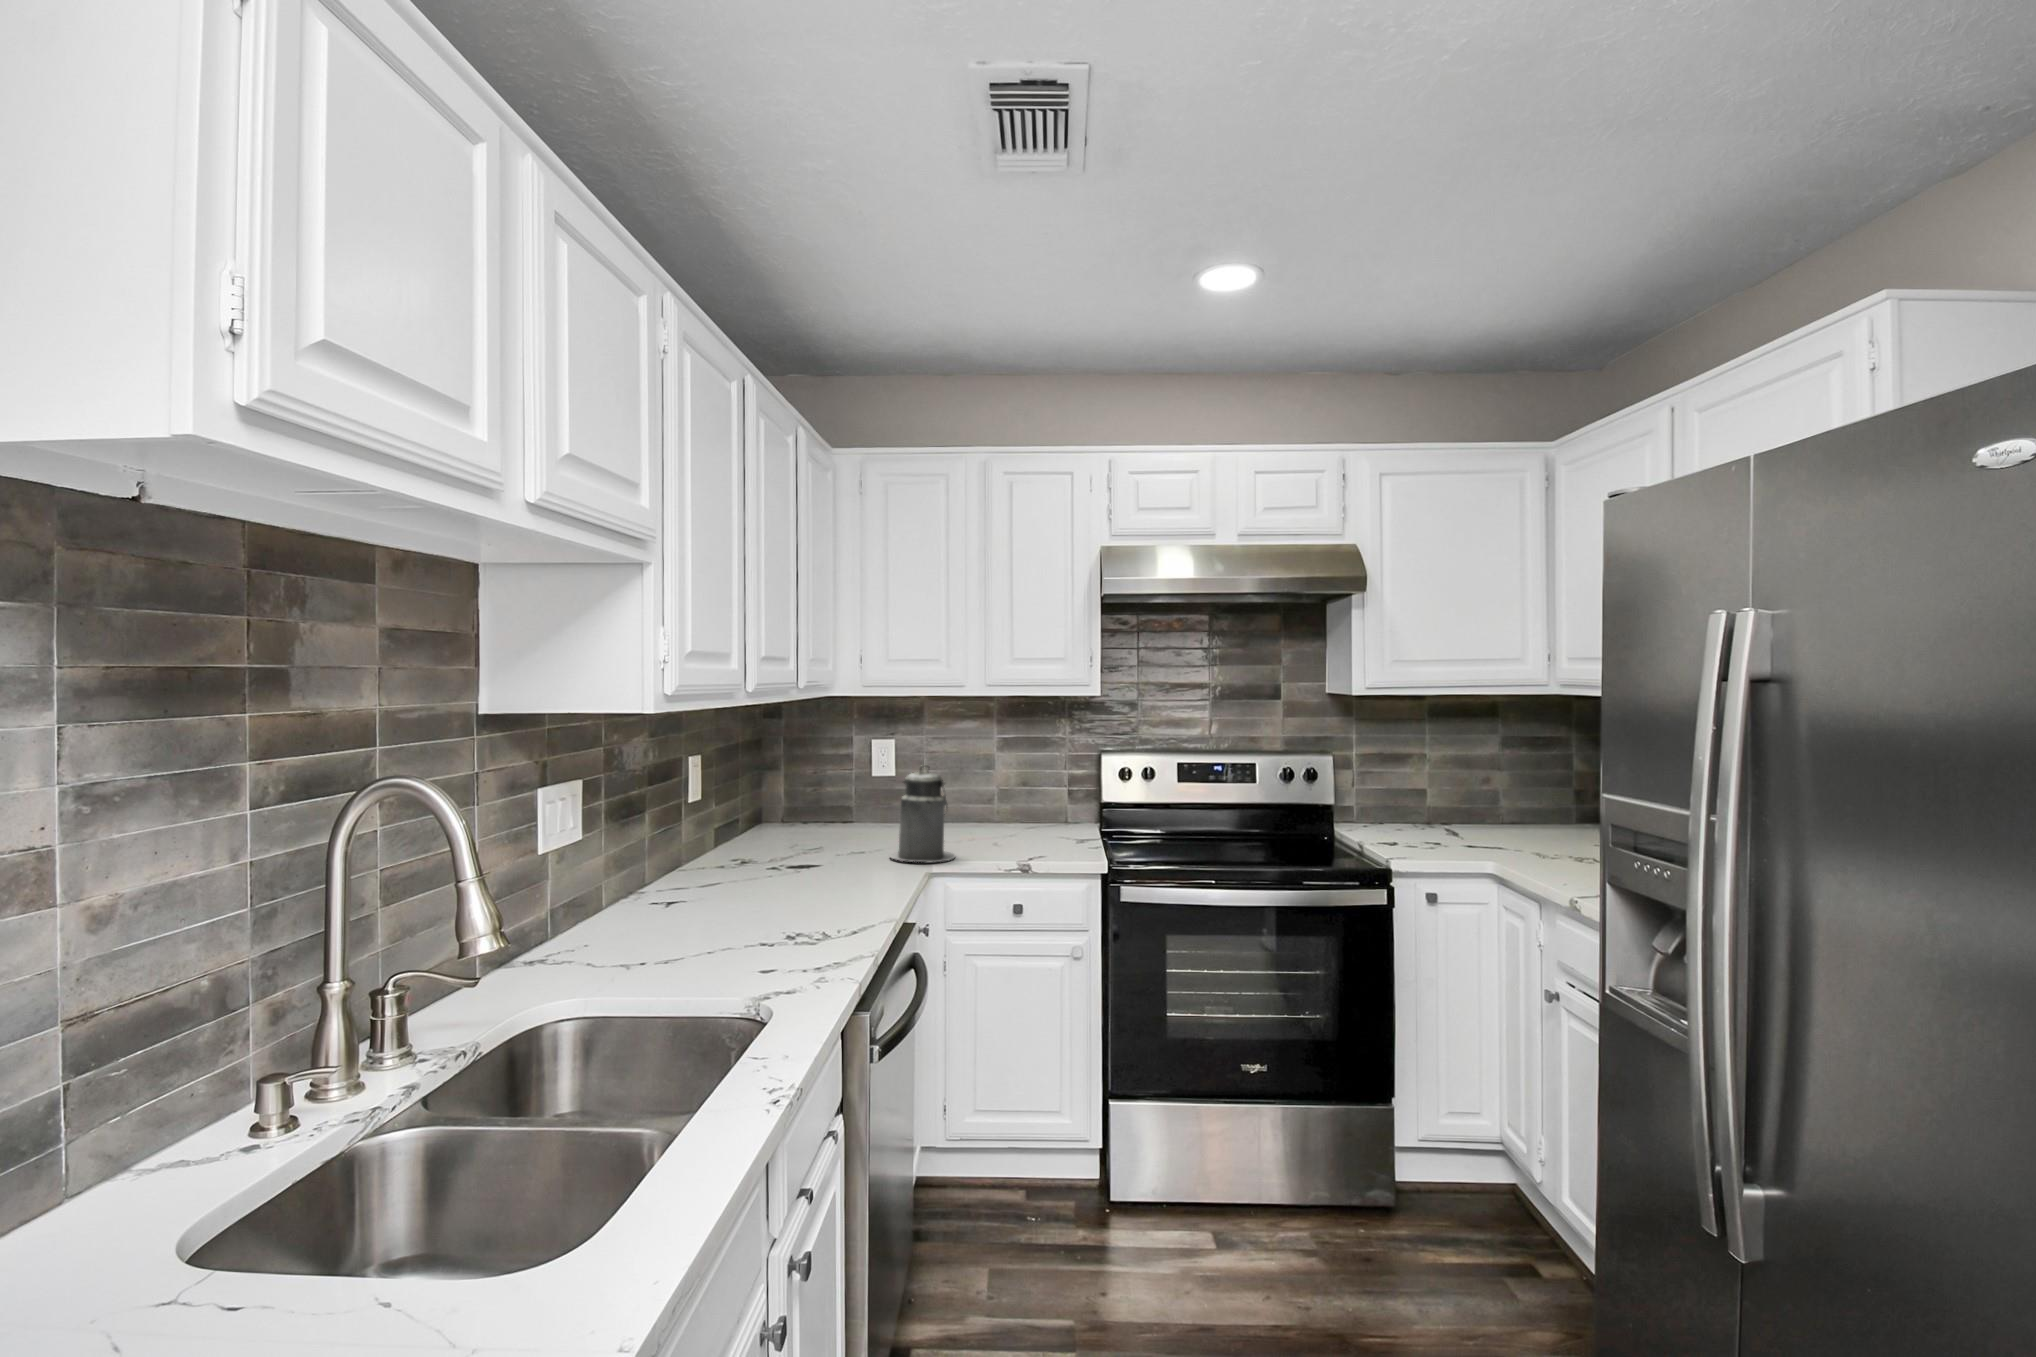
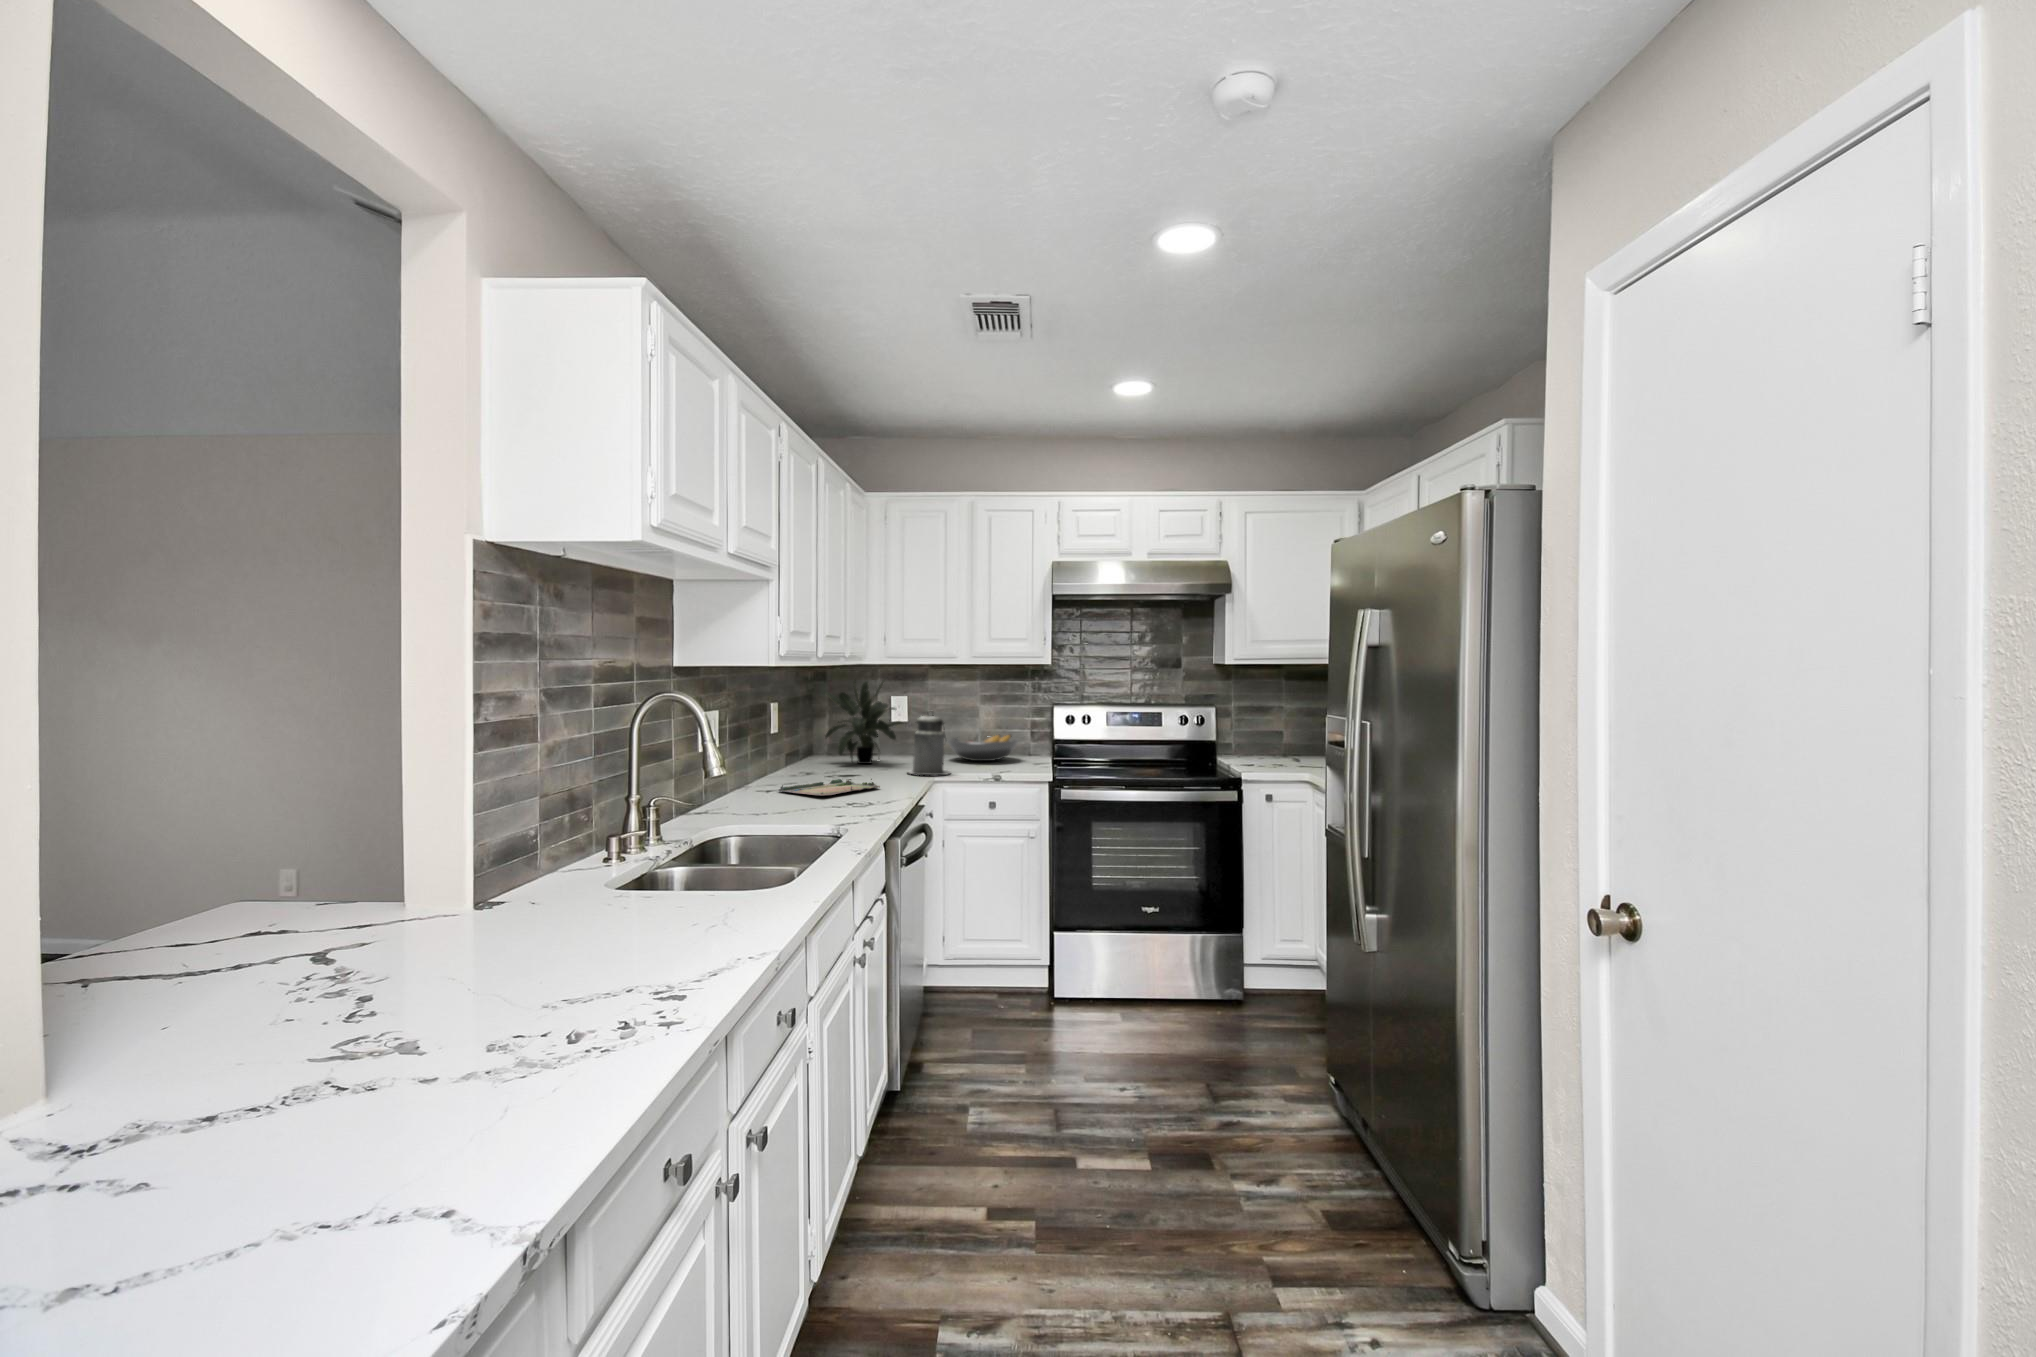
potted plant: none [771,714,887,839] -> present [825,681,902,764]
fruit bowl: none [949,793,1051,832] -> present [948,735,1018,761]
tray: none [684,873,846,913] -> present [778,779,880,796]

